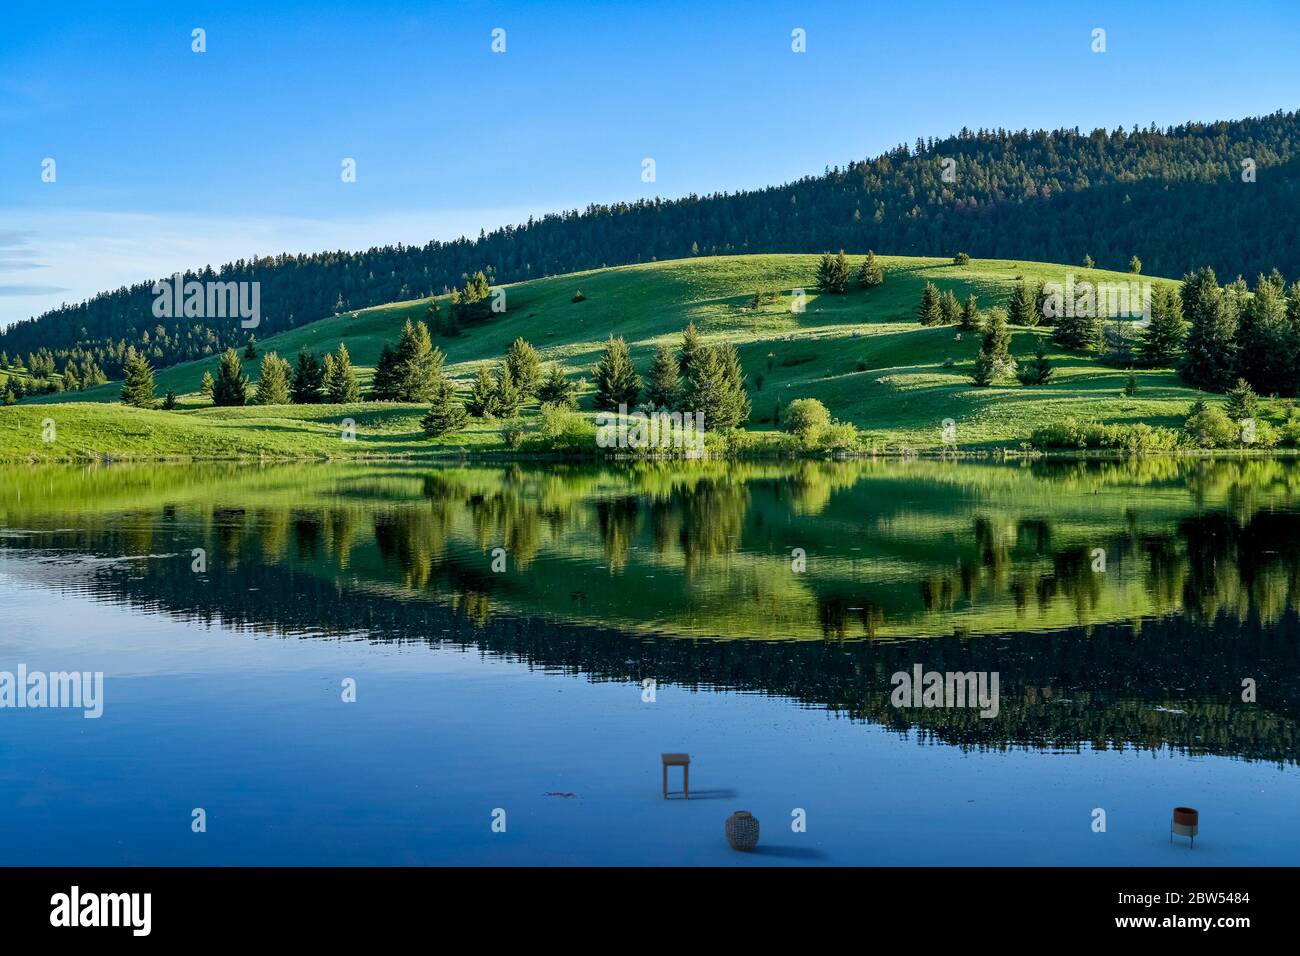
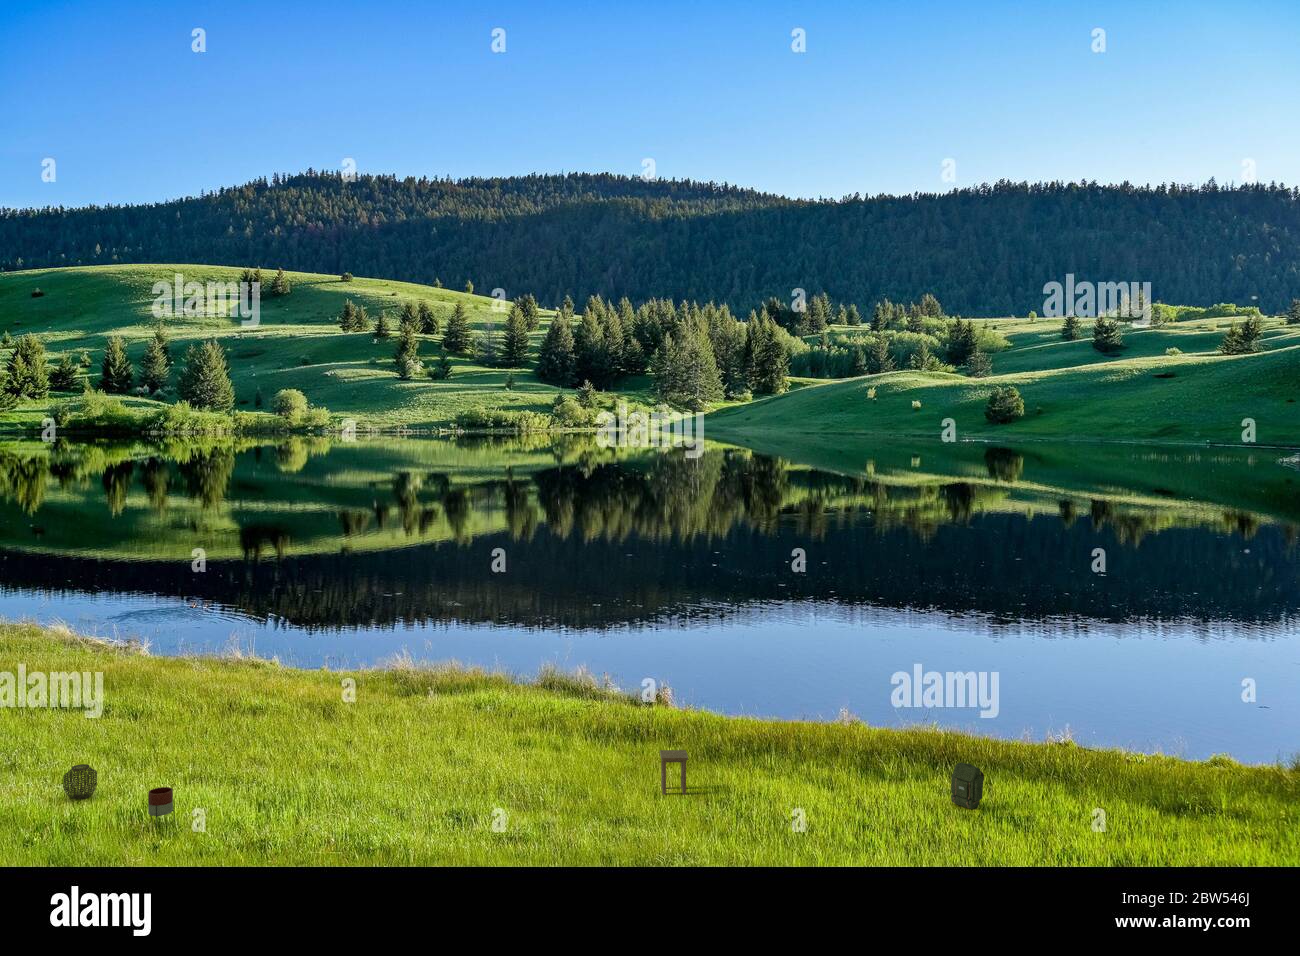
backpack: none [966,765,1001,814] -> present [951,763,984,809]
planter: present [1171,807,1198,849] -> present [148,787,175,828]
woven basket: present [725,811,759,851] -> present [63,764,97,799]

